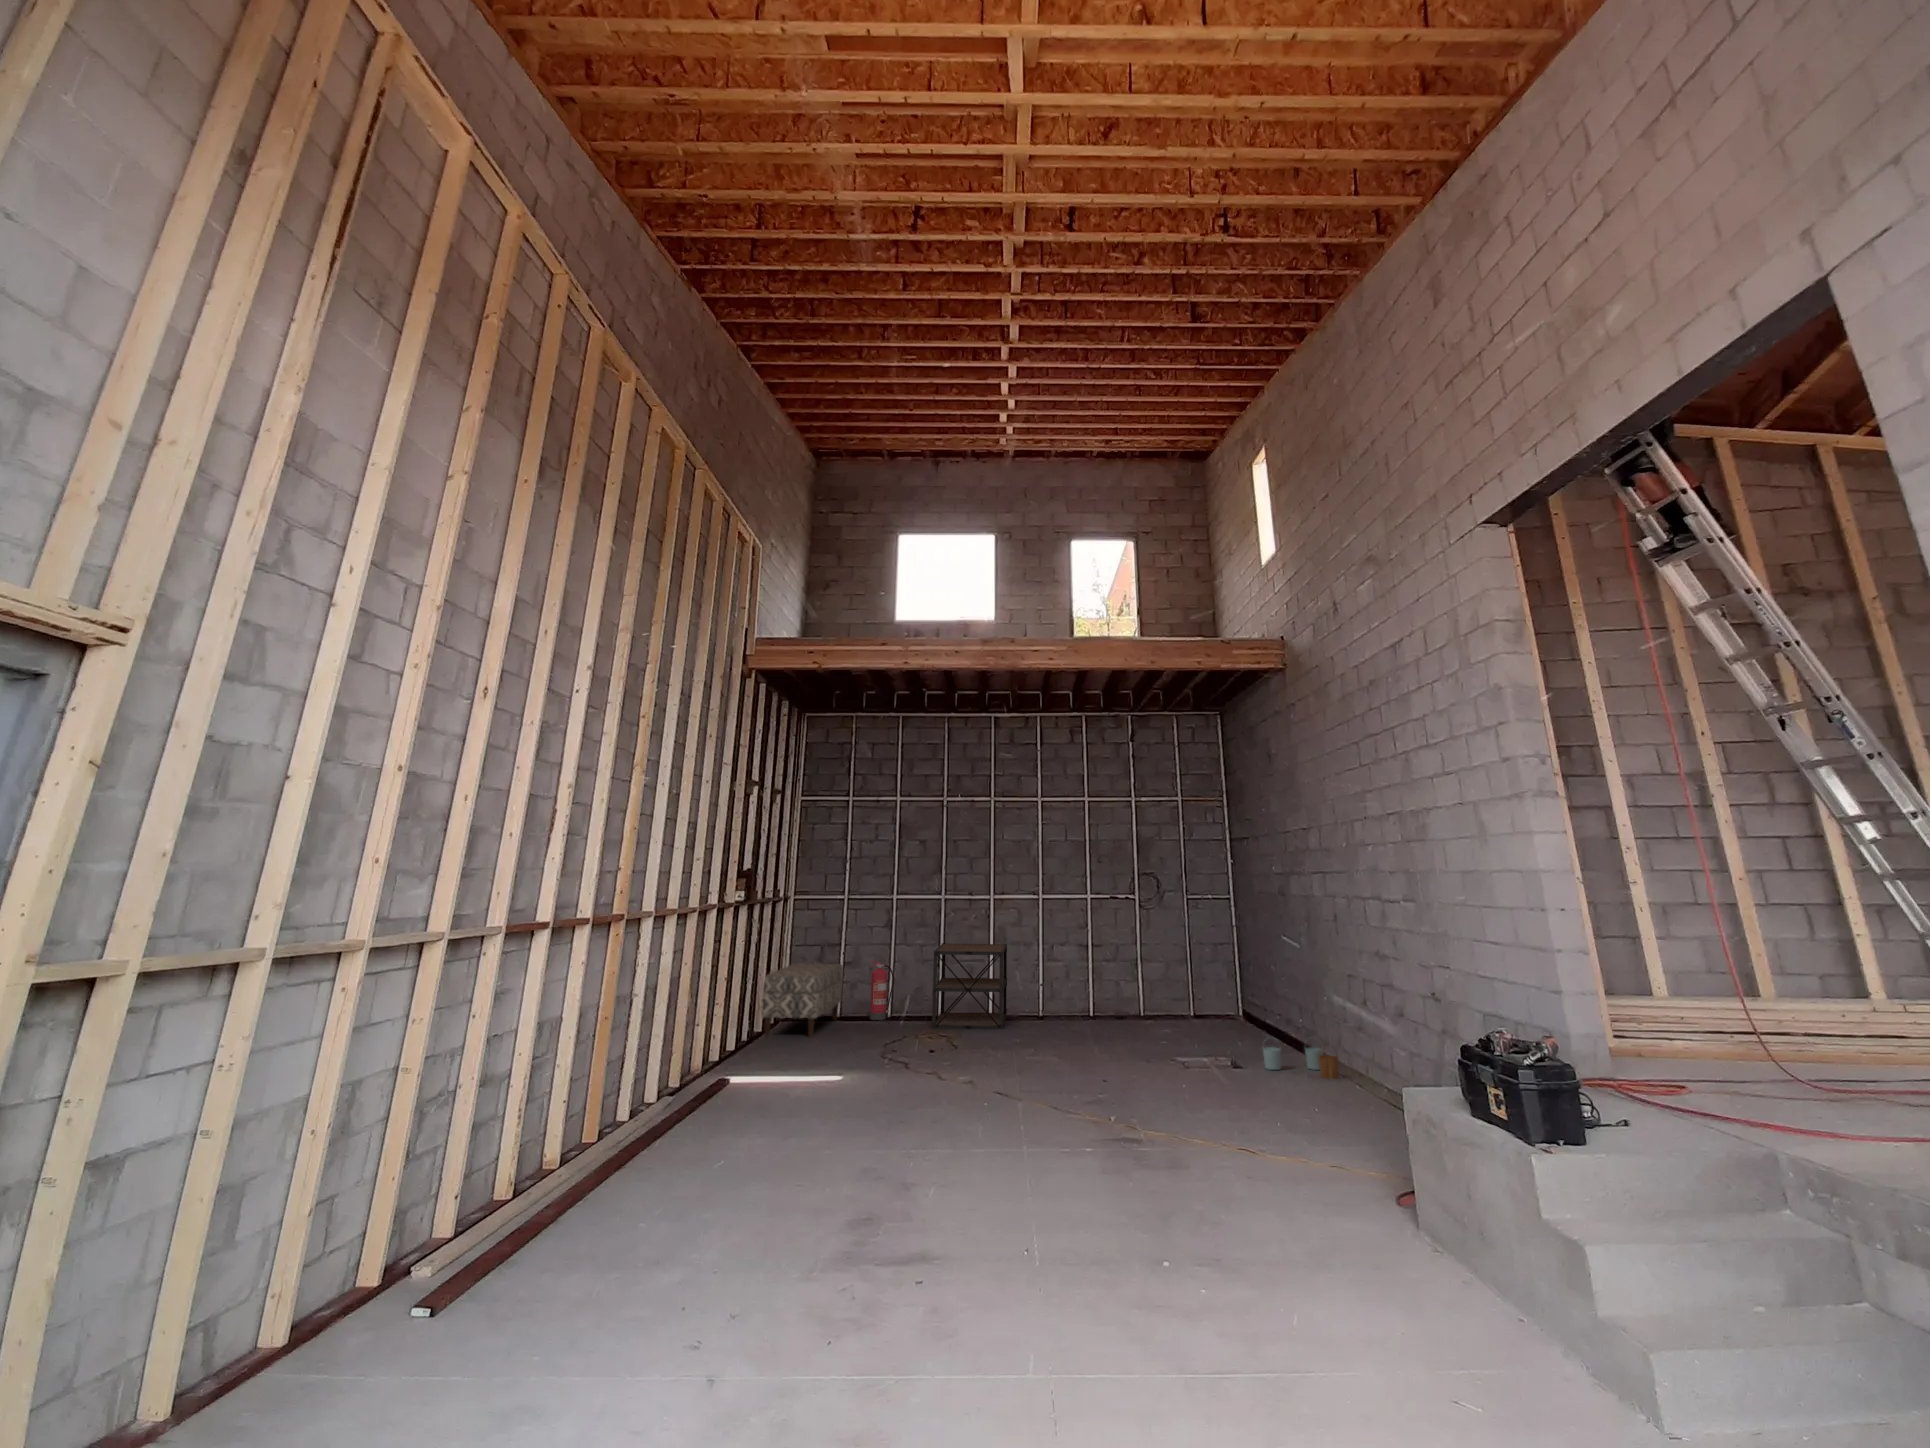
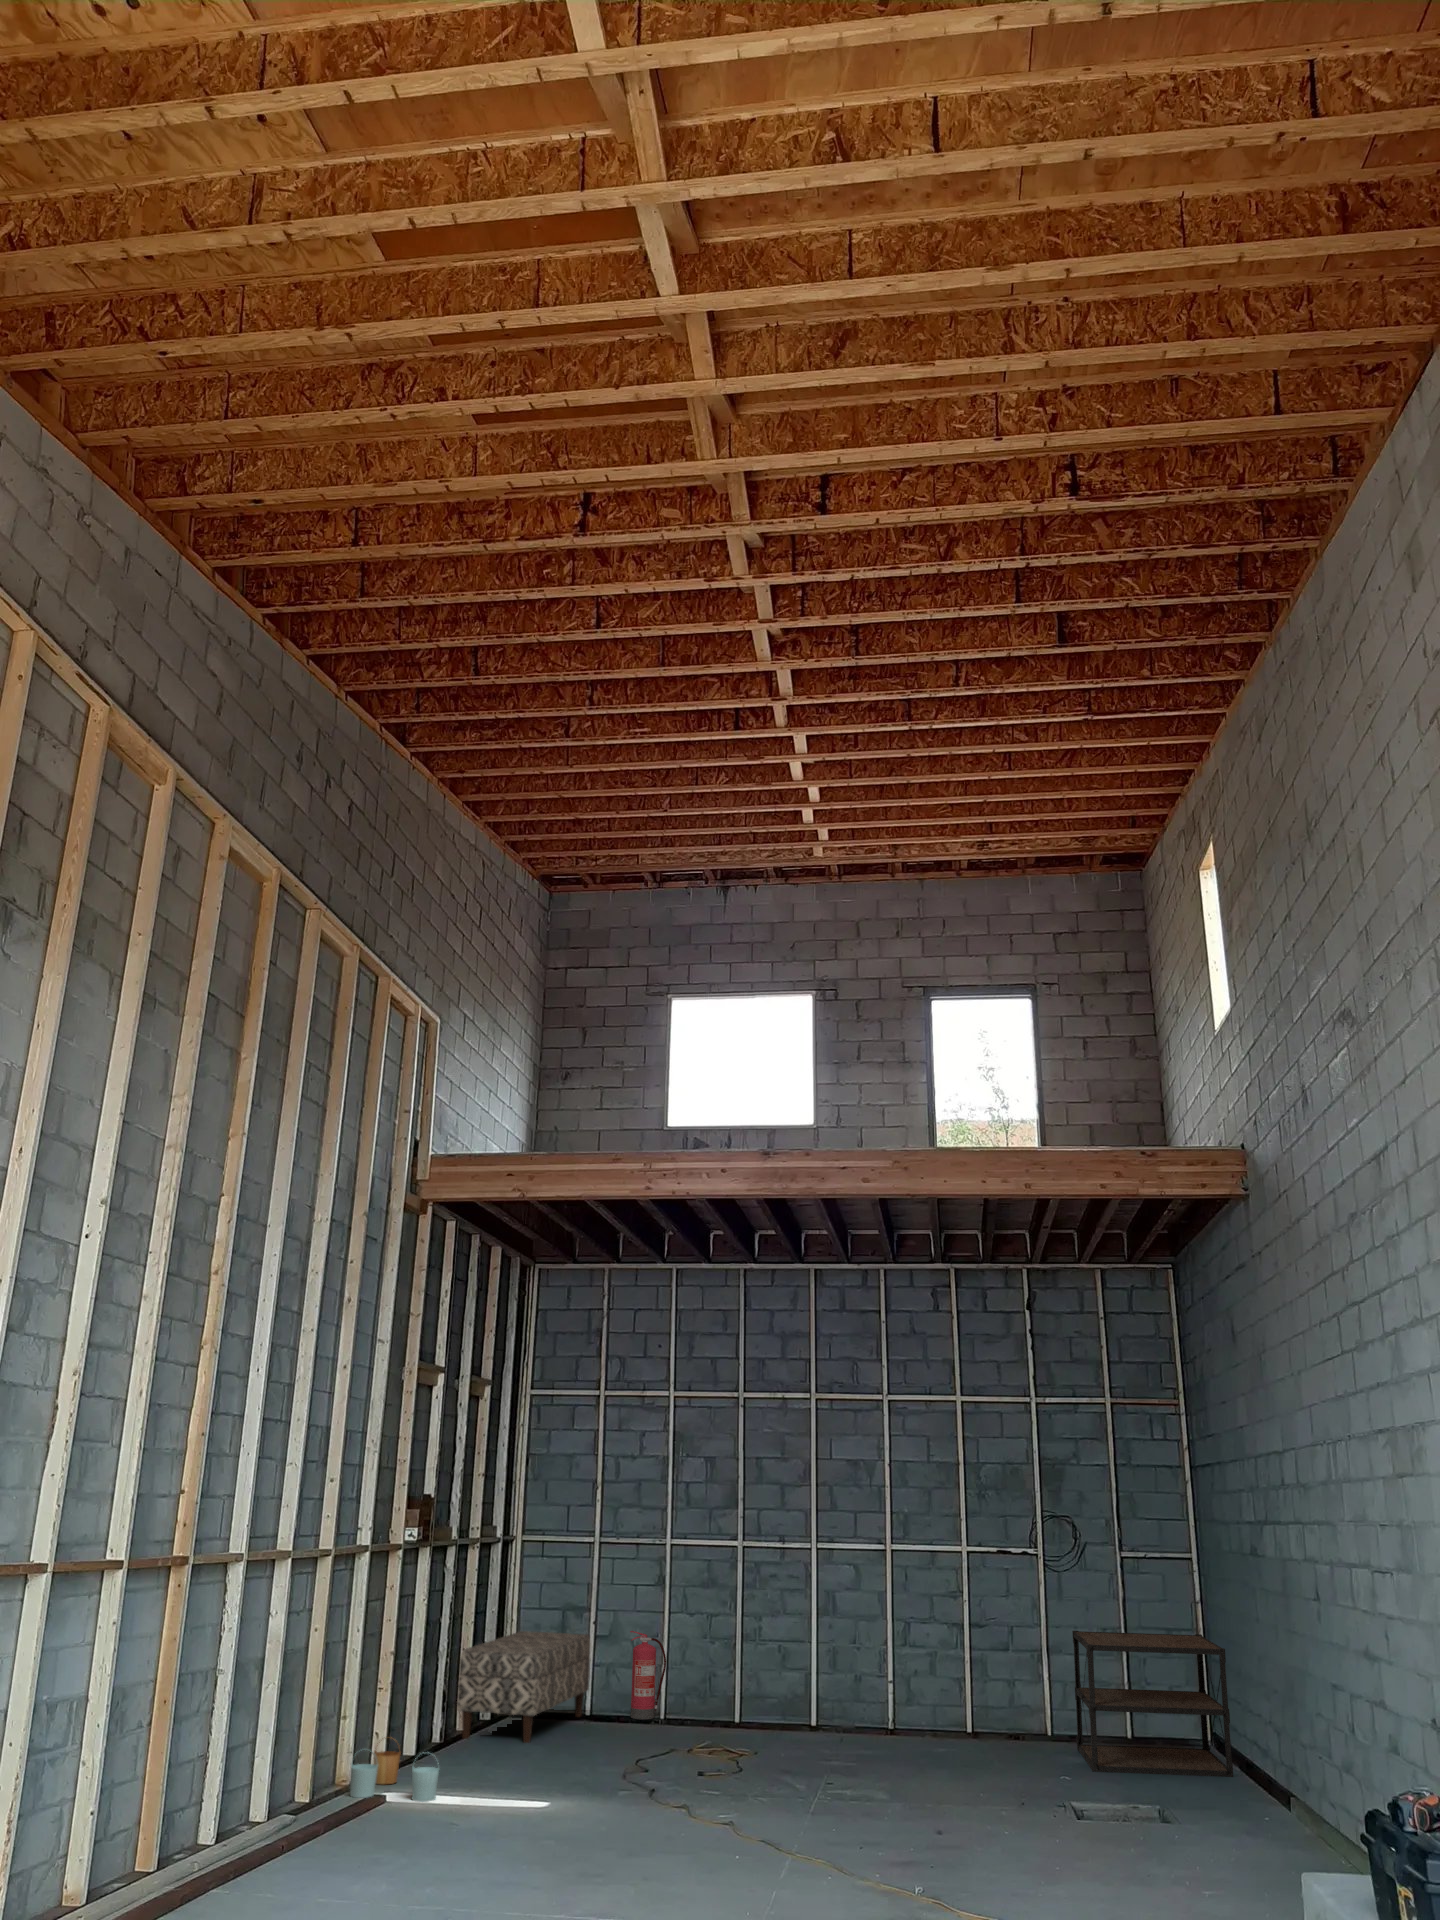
shelving unit: present [932,943,1007,1029] -> present [1072,1631,1233,1777]
bucket: present [1263,1047,1338,1079] -> present [350,1741,439,1802]

